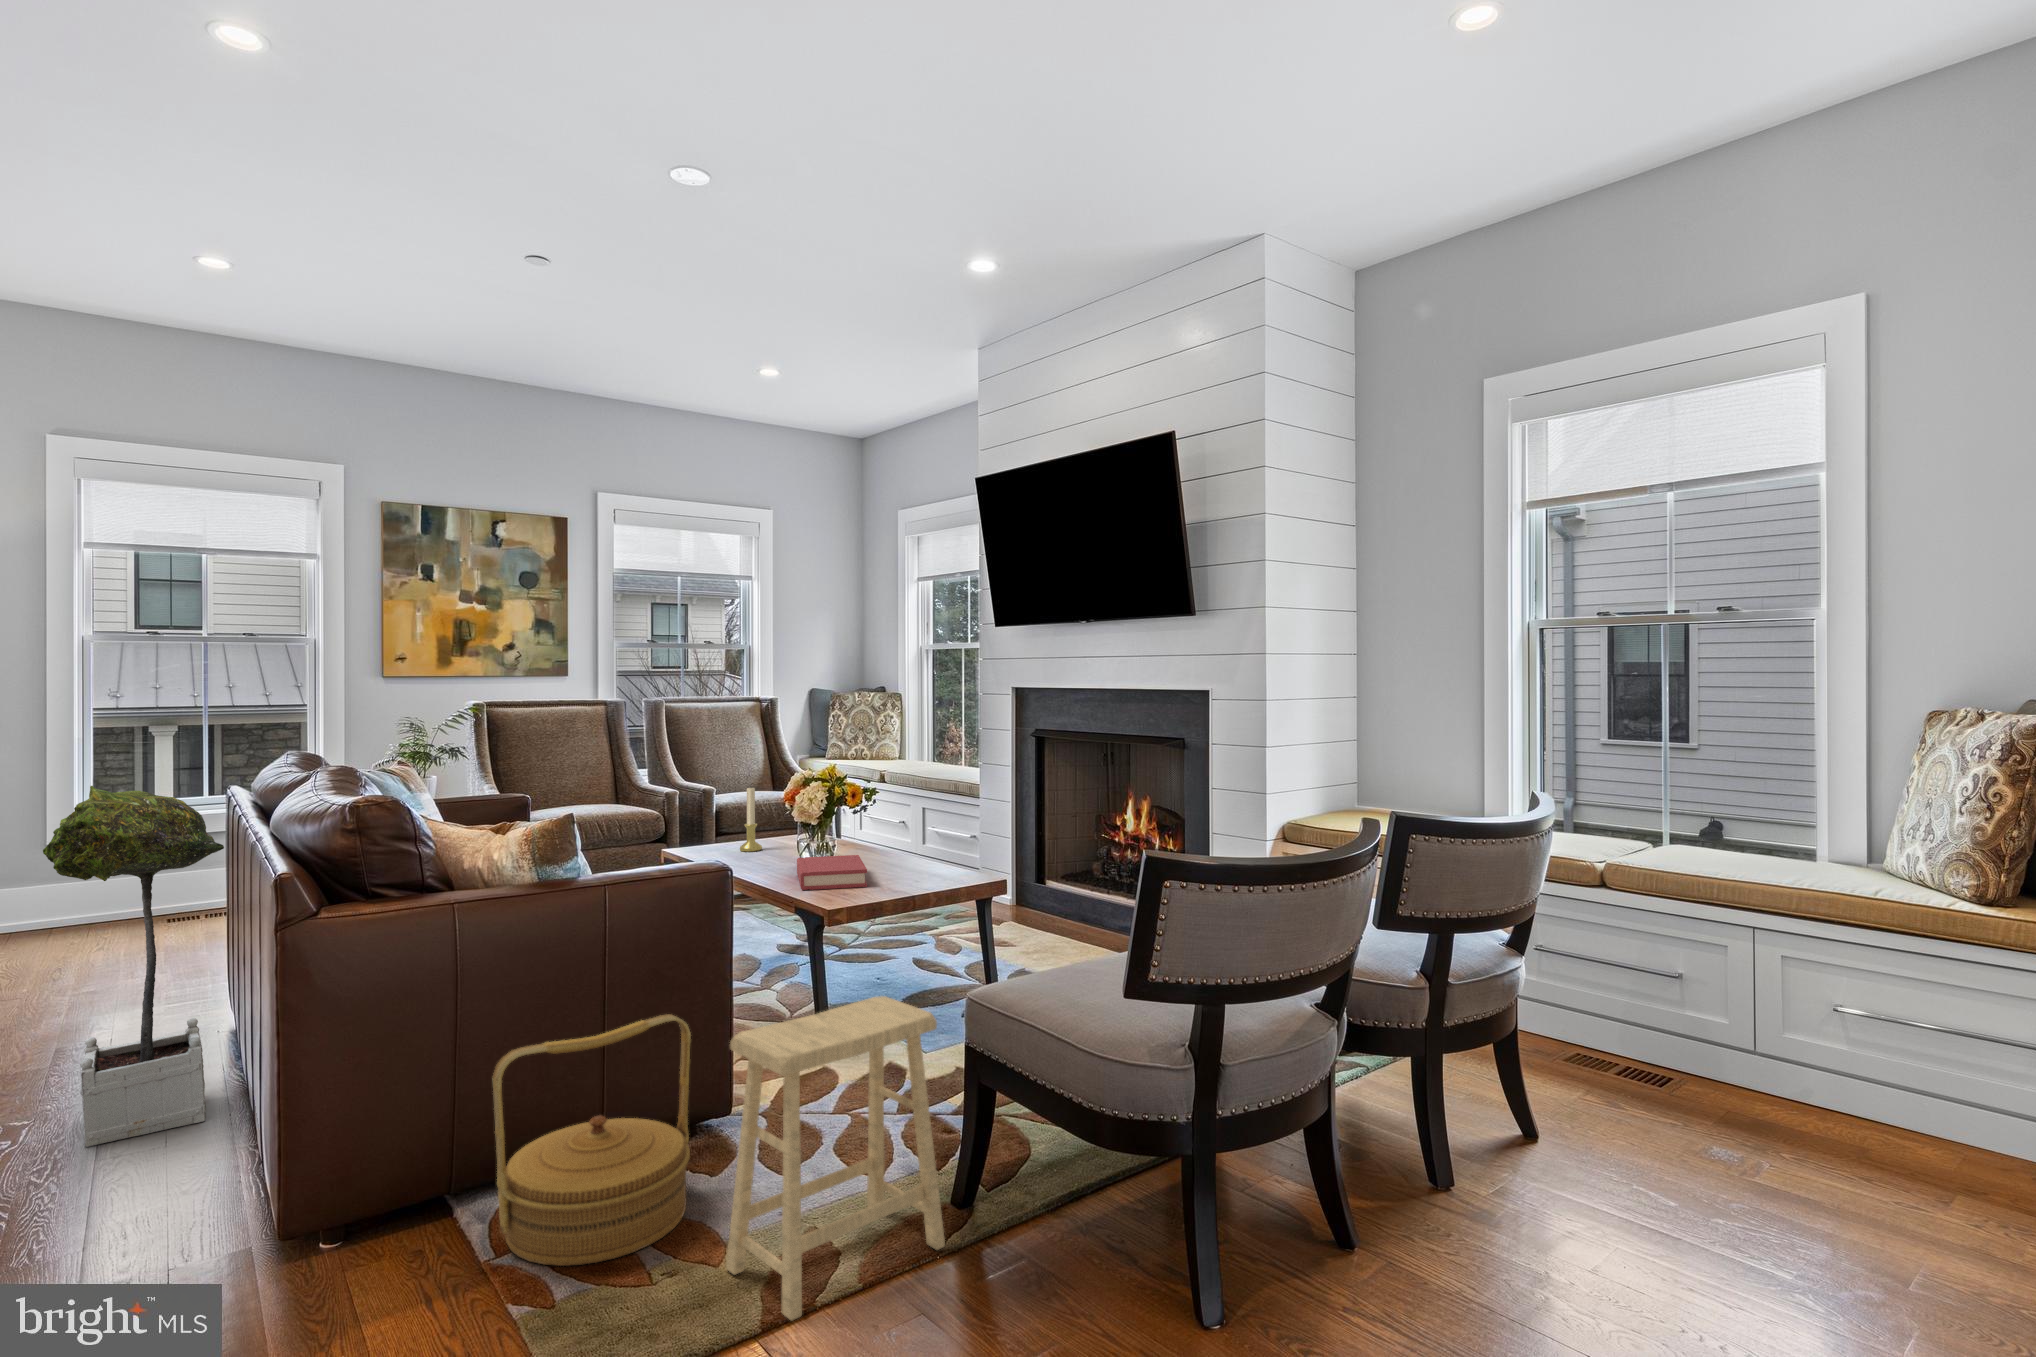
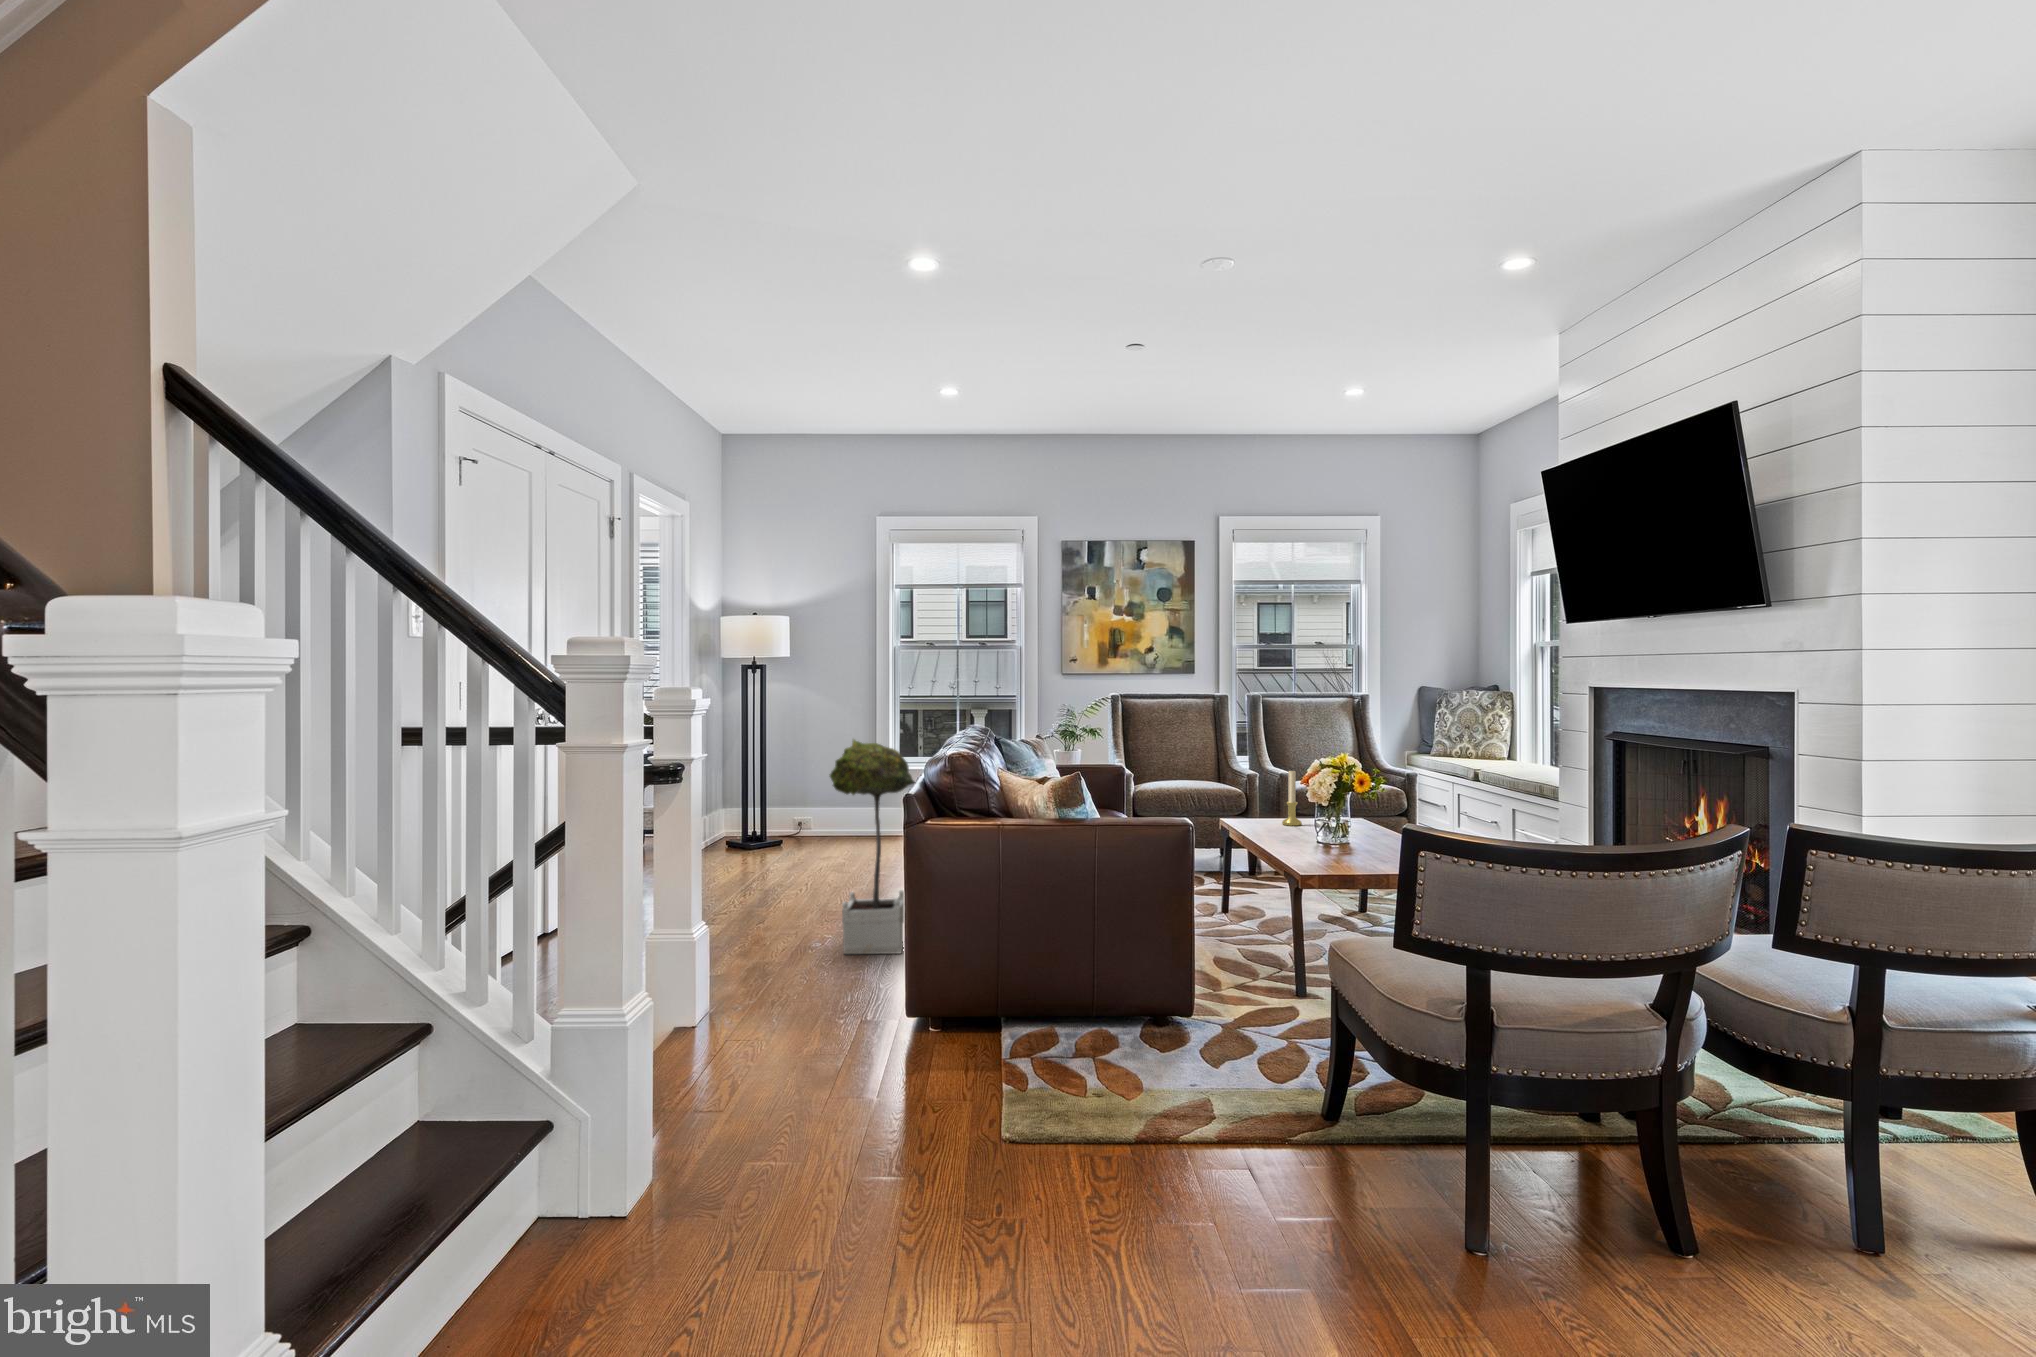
hardback book: present [797,855,867,890] -> none [1297,831,1363,861]
footstool: present [726,996,945,1320] -> none [1135,930,1298,1144]
woven basket: present [493,1014,691,1266] -> none [1008,922,1145,1080]

